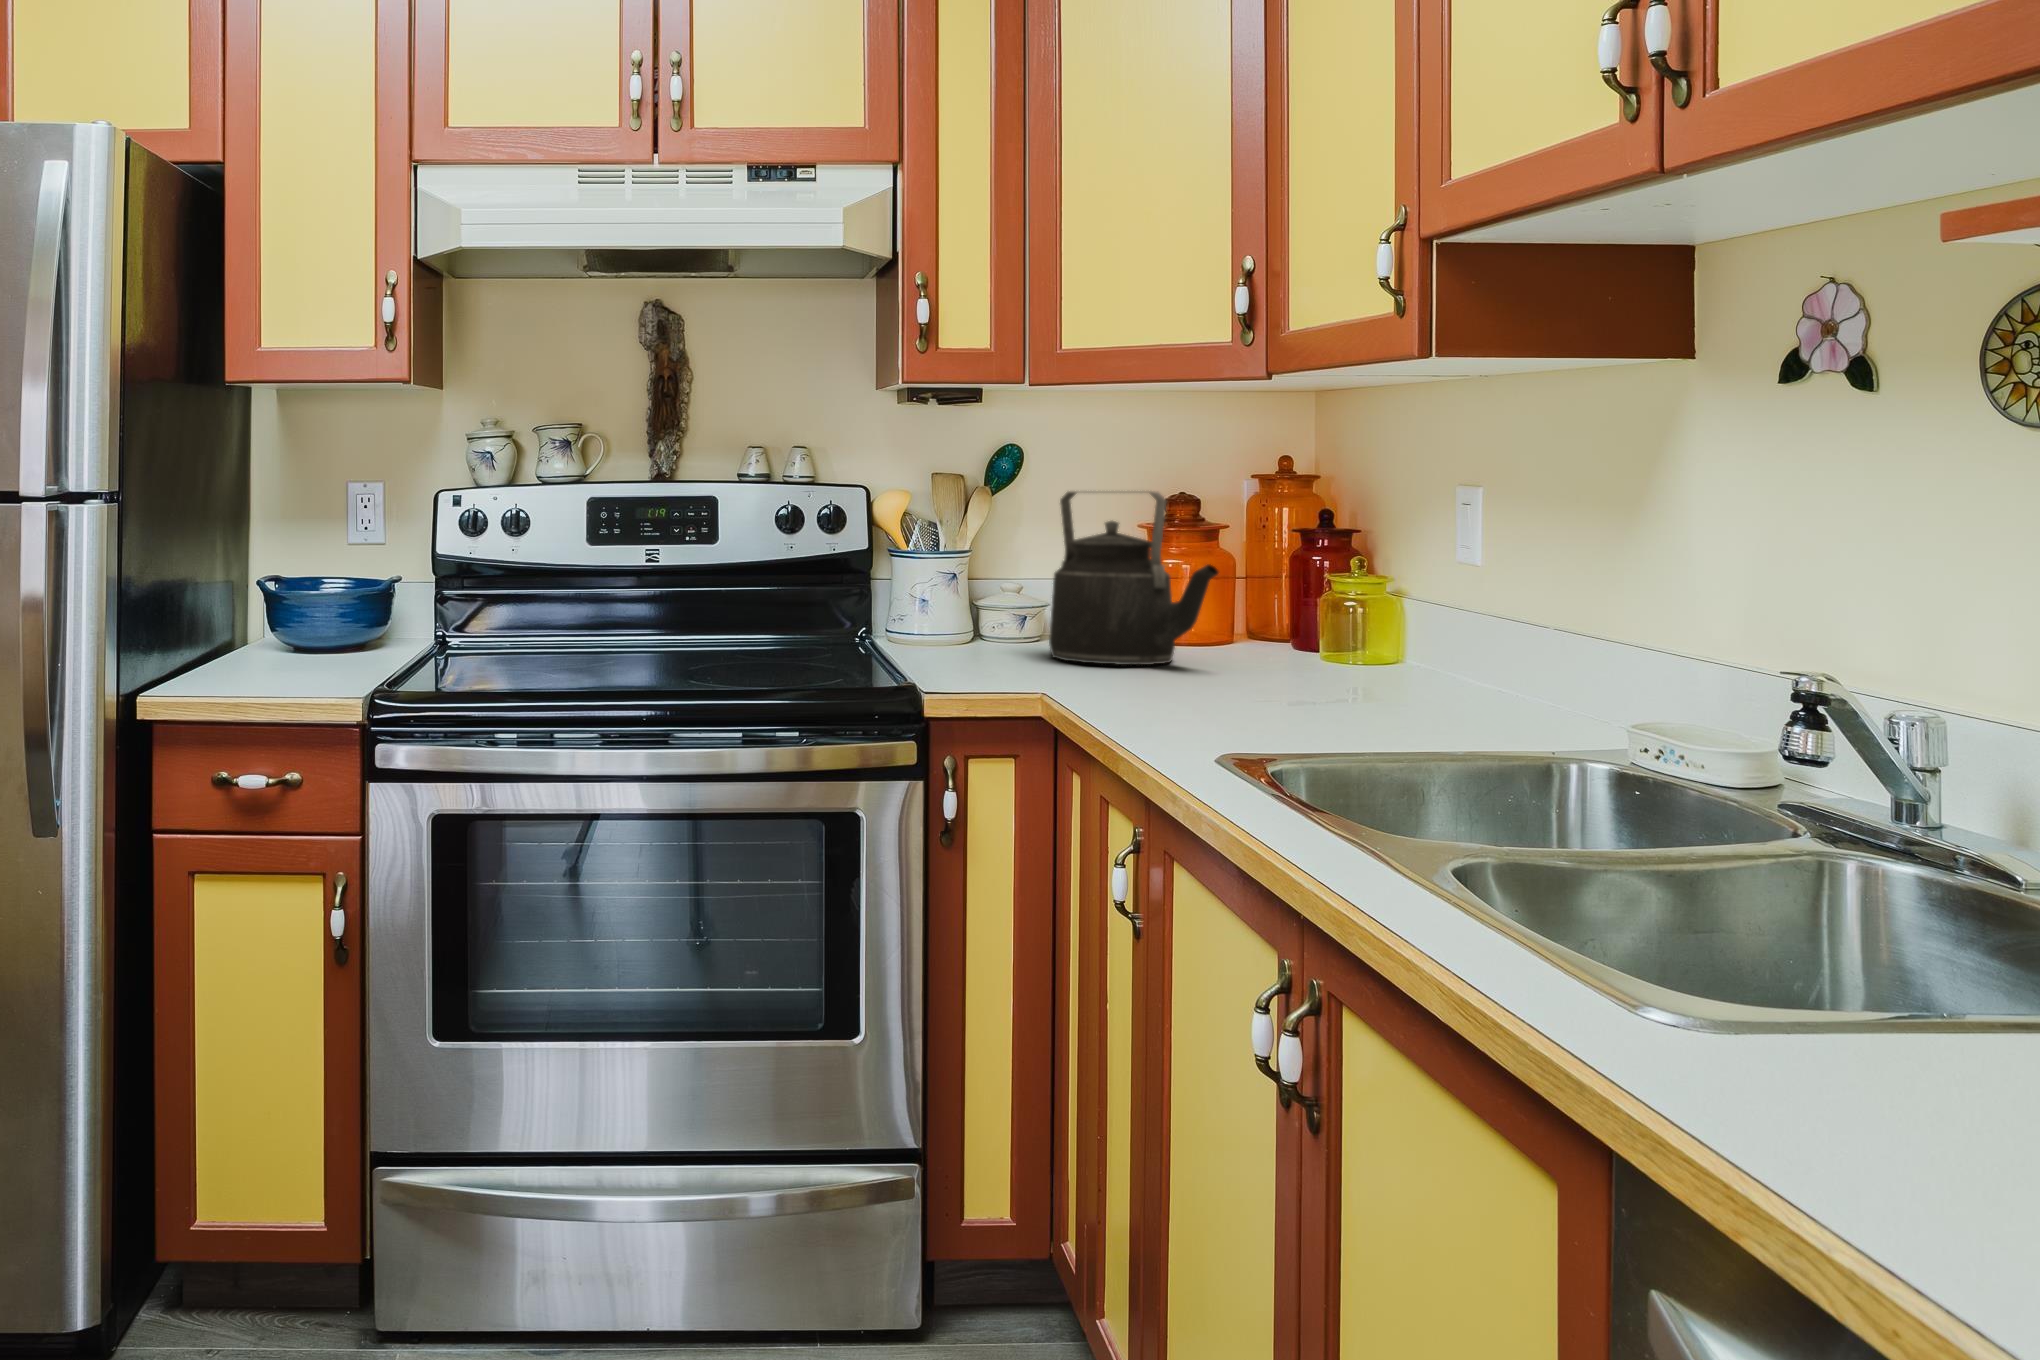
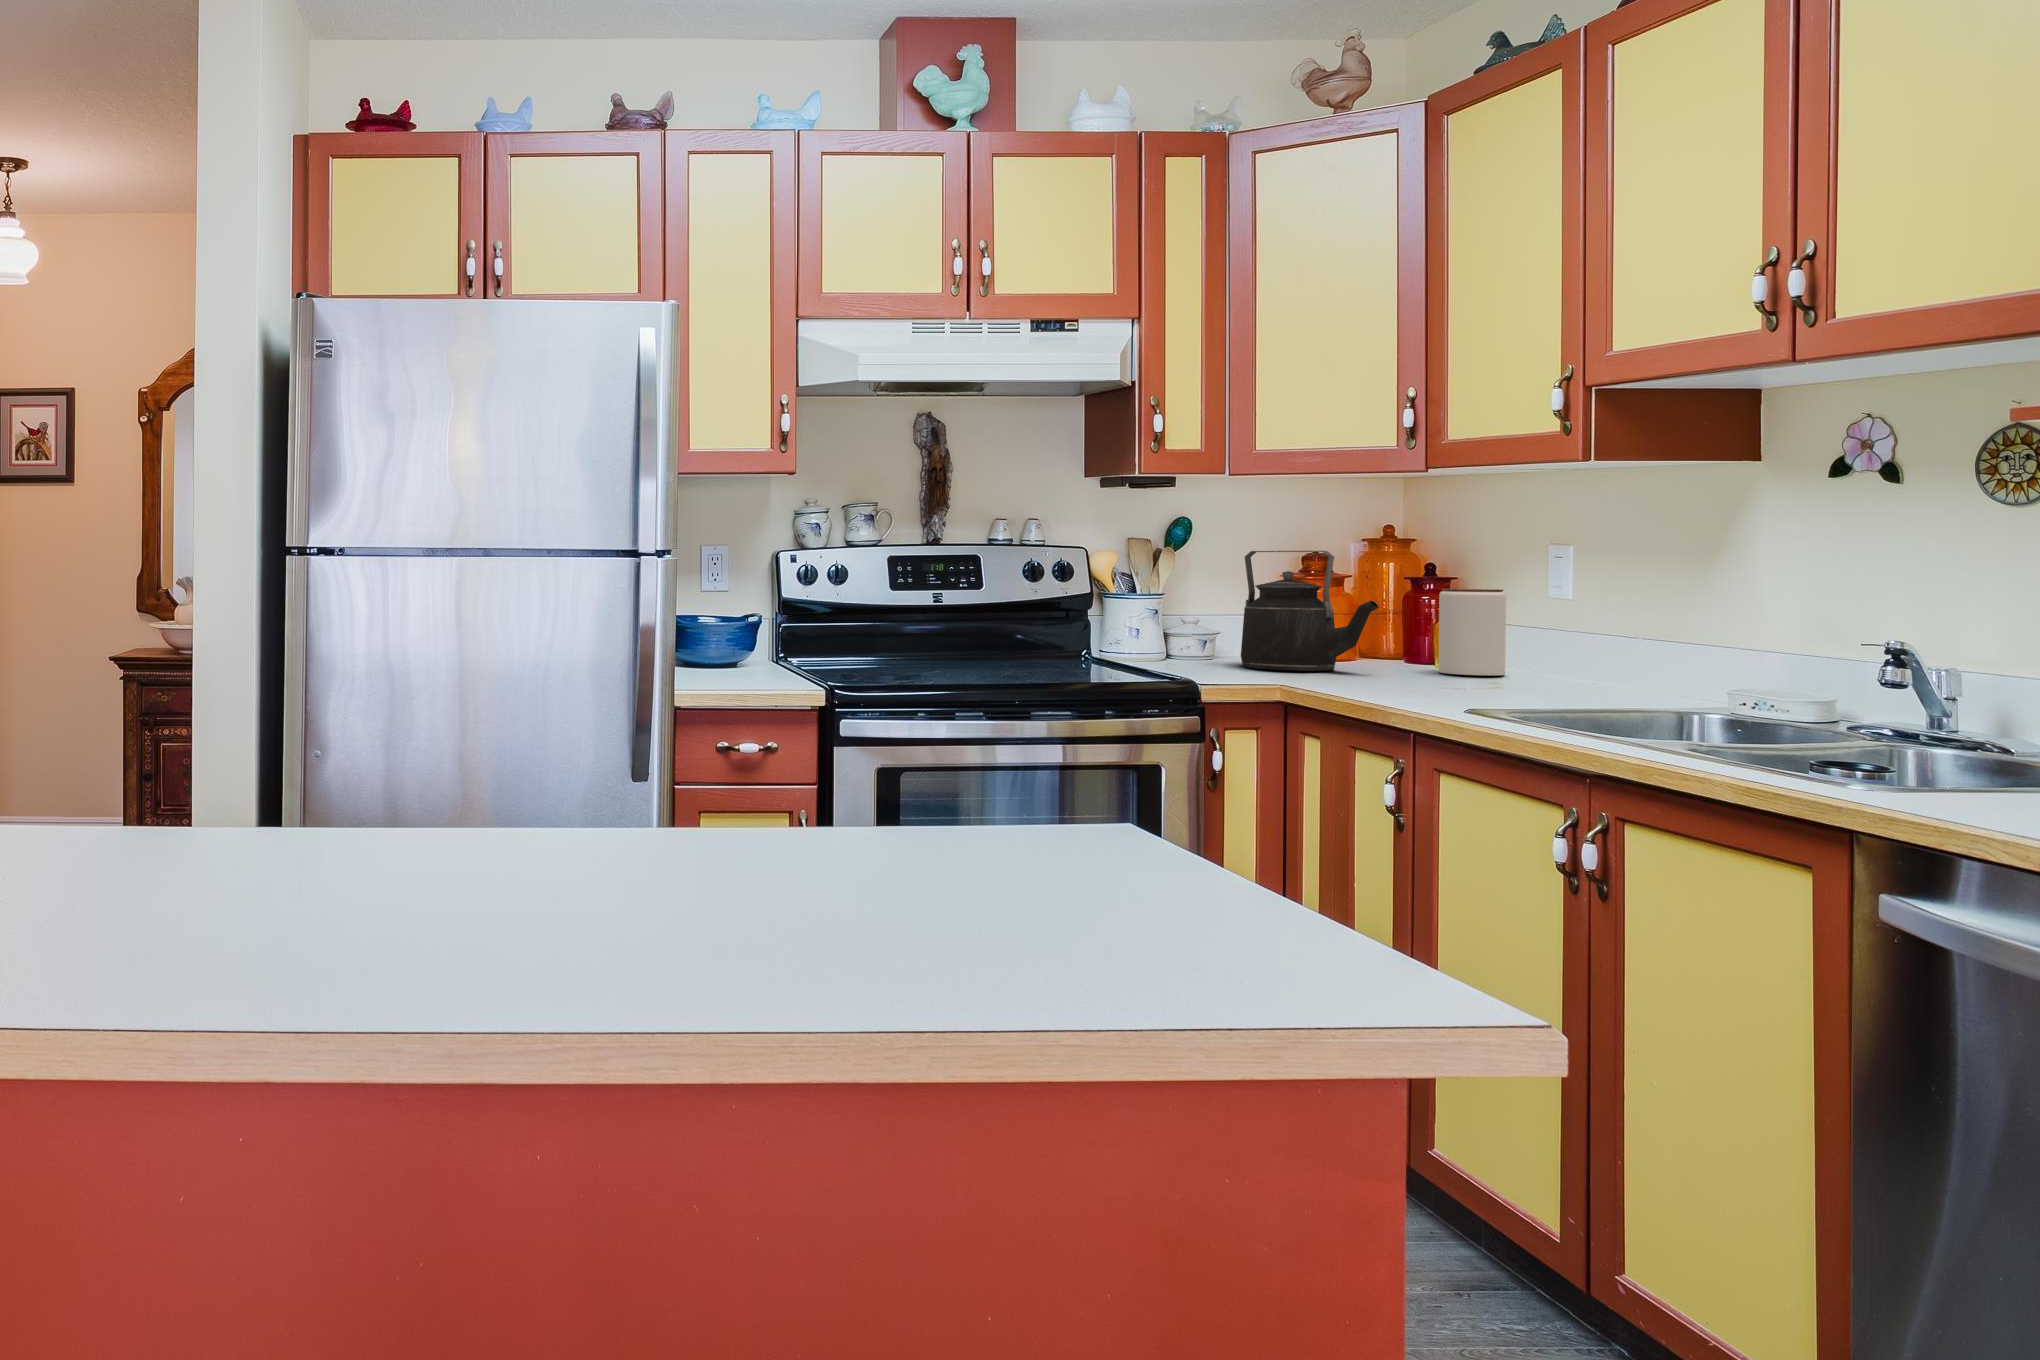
jar: none [1311,547,1399,675] -> present [1439,589,1506,676]

